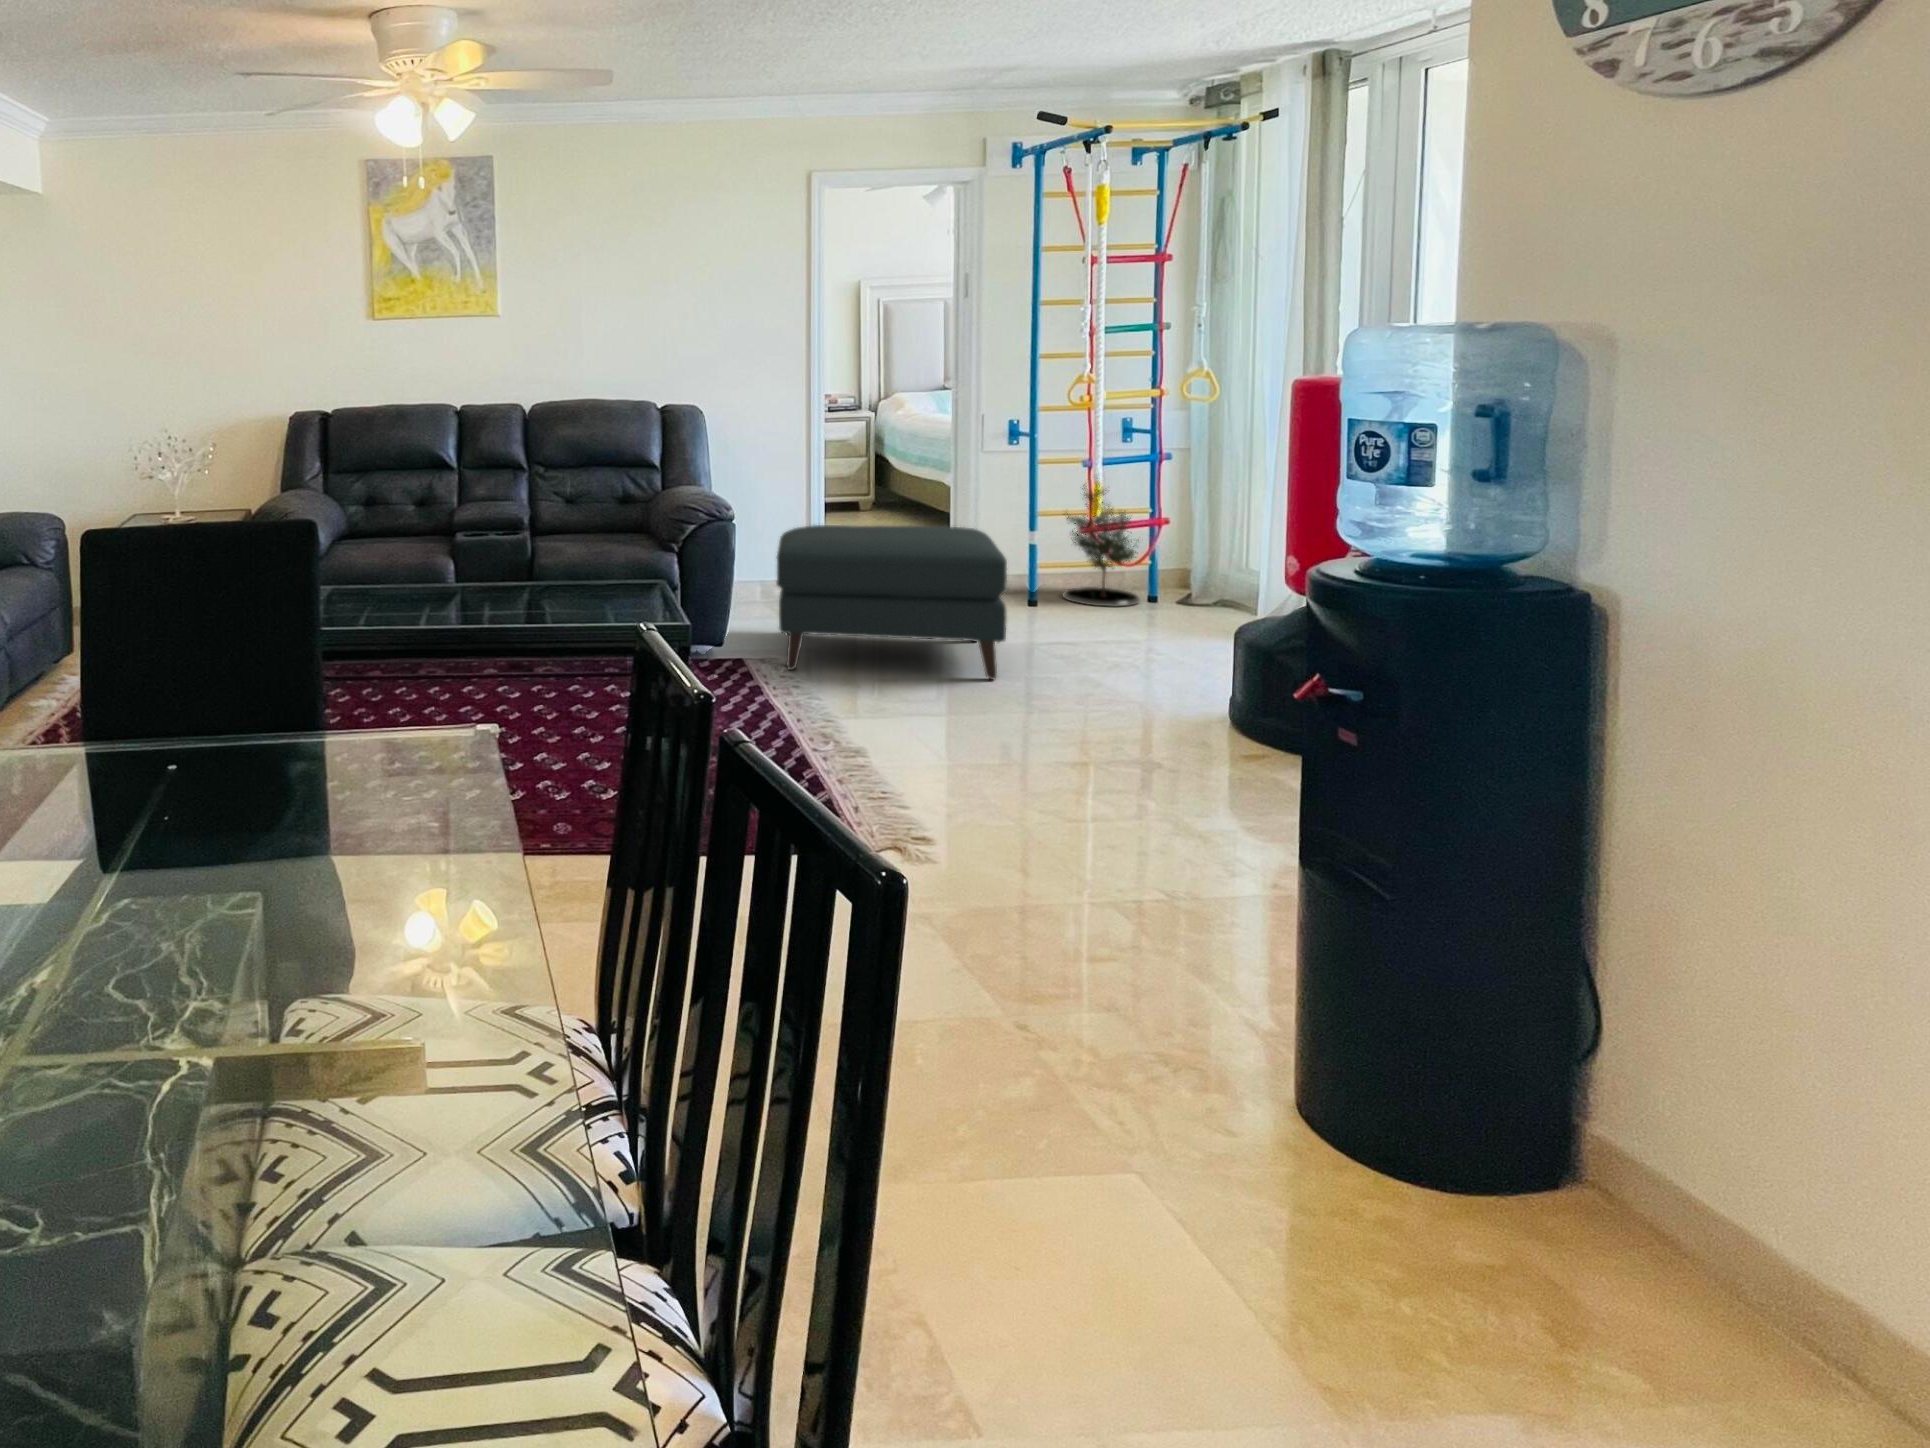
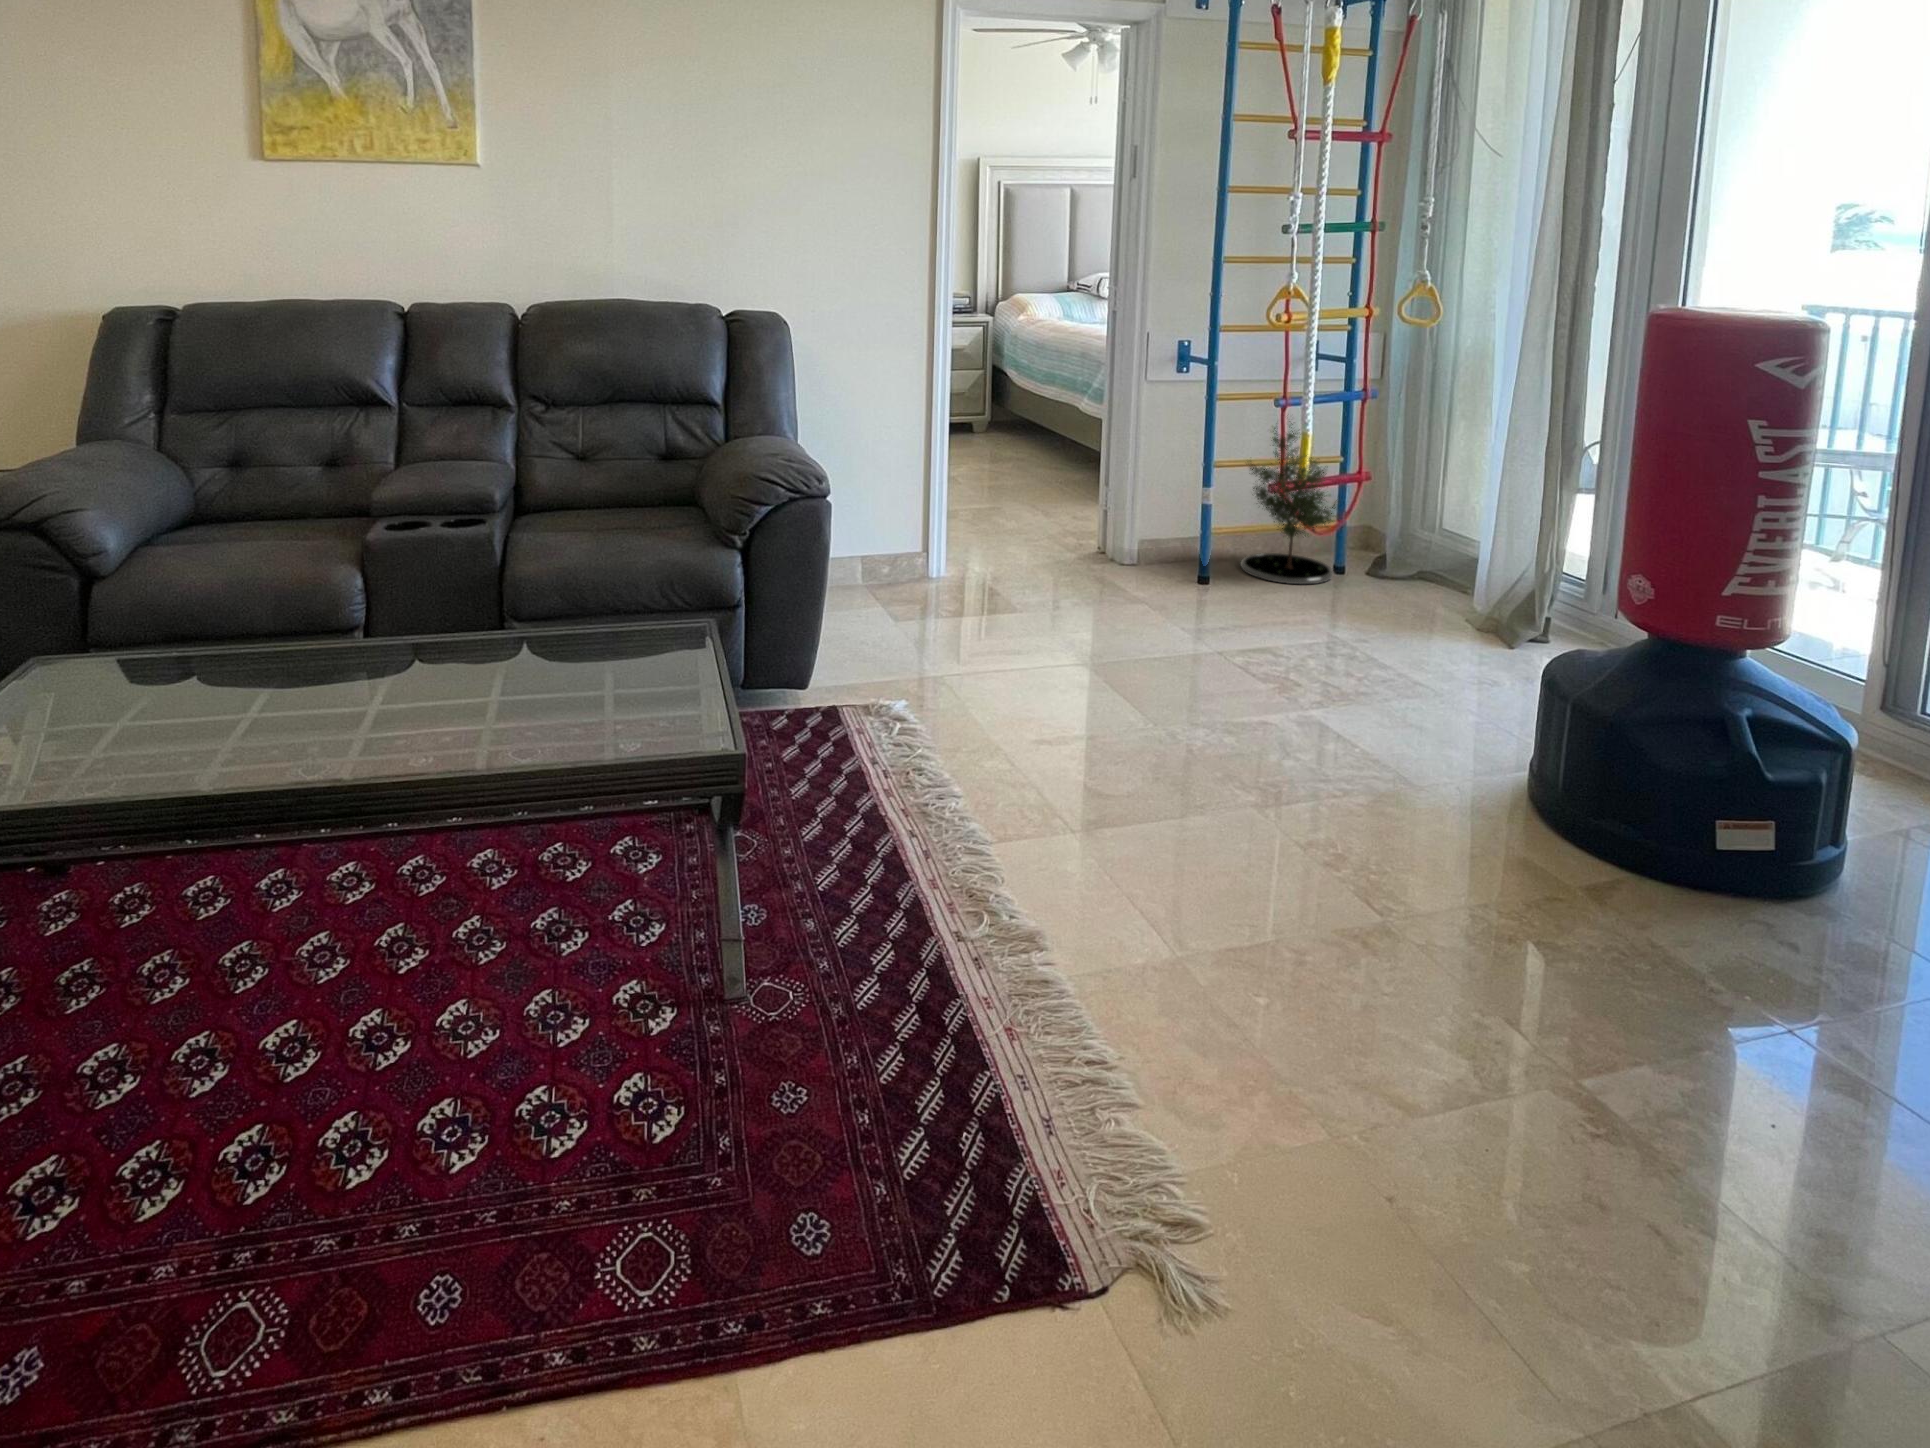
ottoman: present [776,525,1007,680] -> none [890,497,1230,742]

